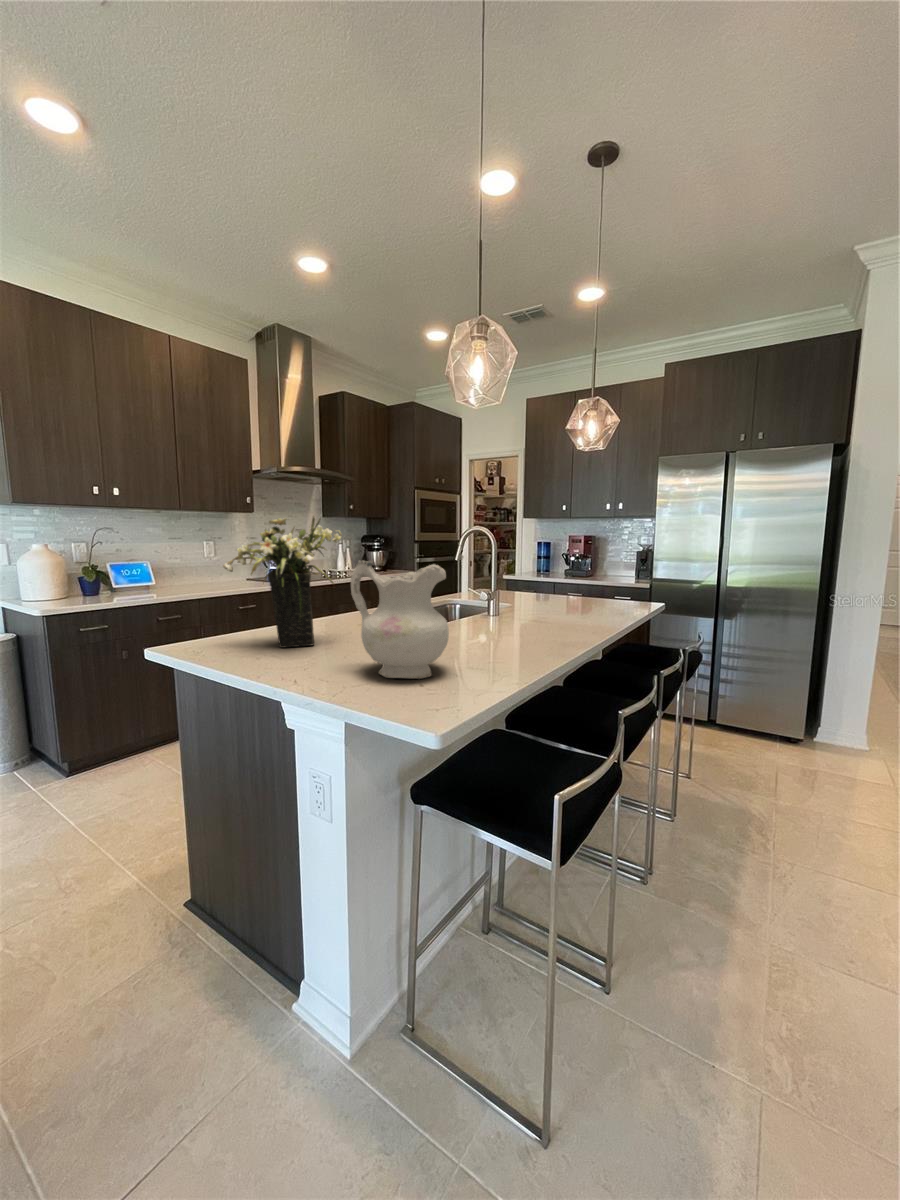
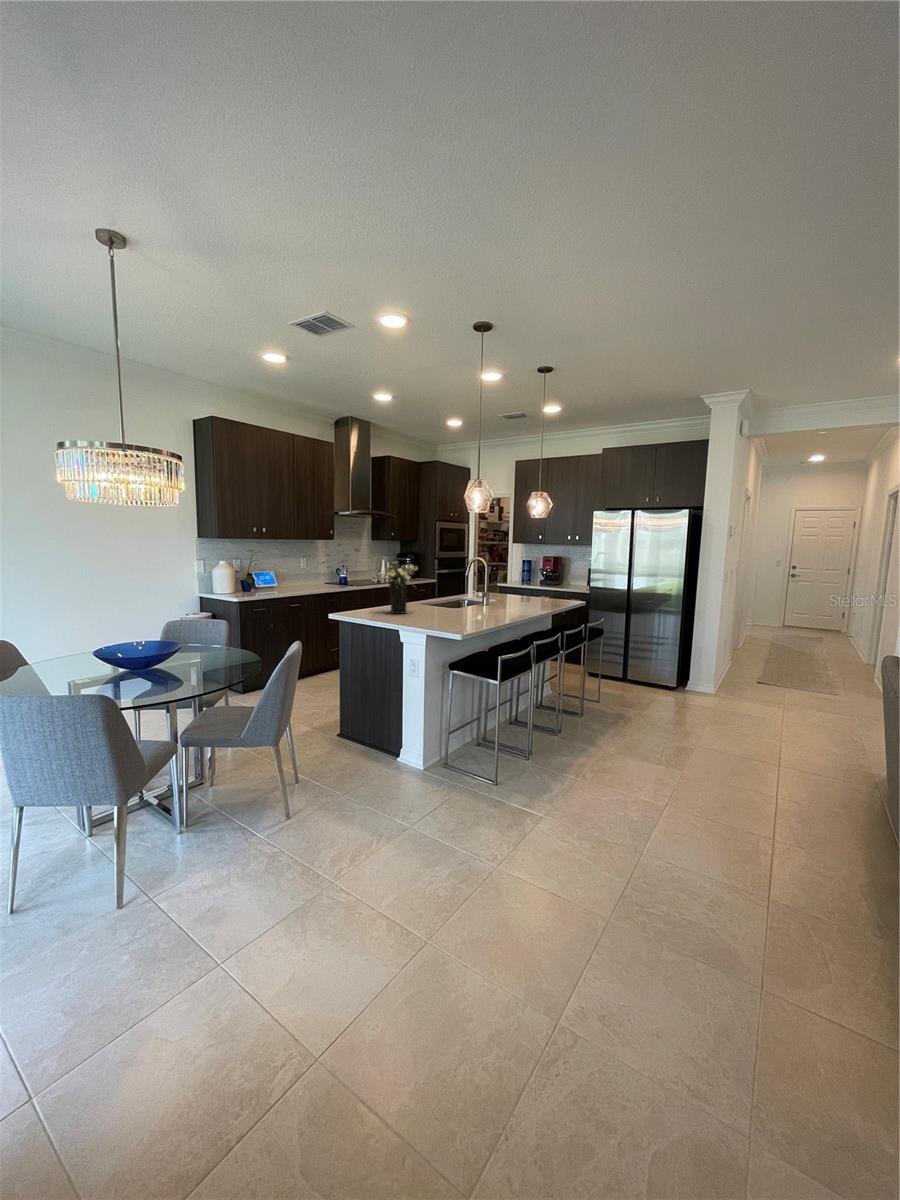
ceramic pitcher: present [351,560,449,679] -> none [428,580,463,622]

